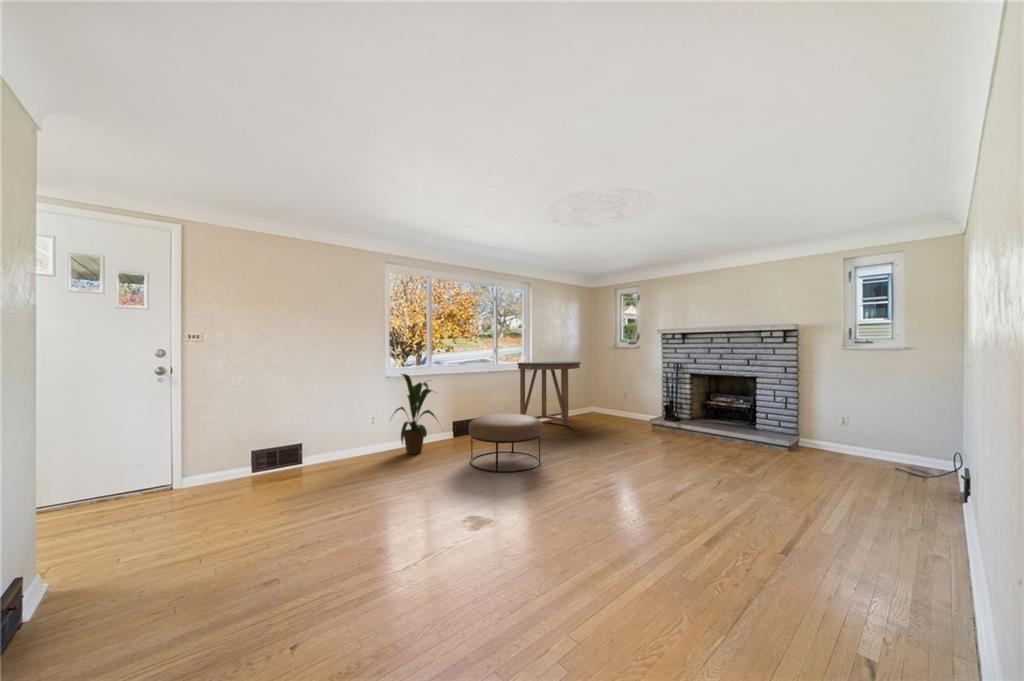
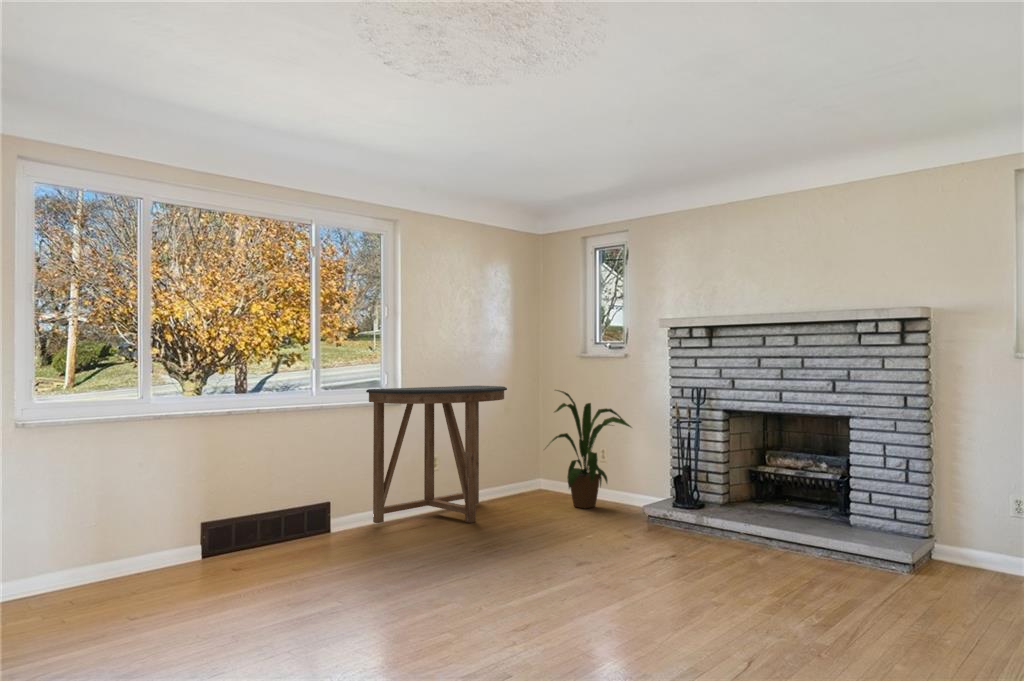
house plant: present [394,374,436,454] -> present [550,390,631,509]
ottoman: present [469,414,542,473] -> none [193,505,372,651]

